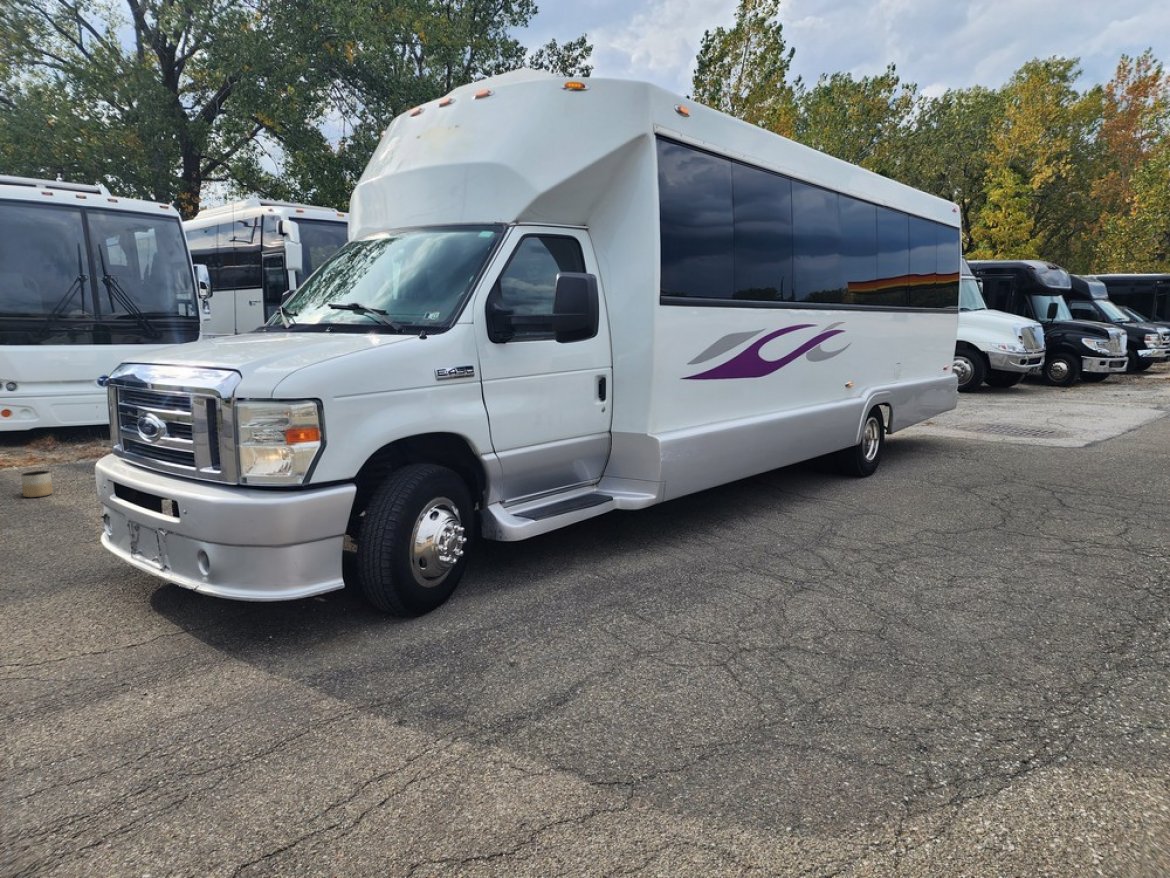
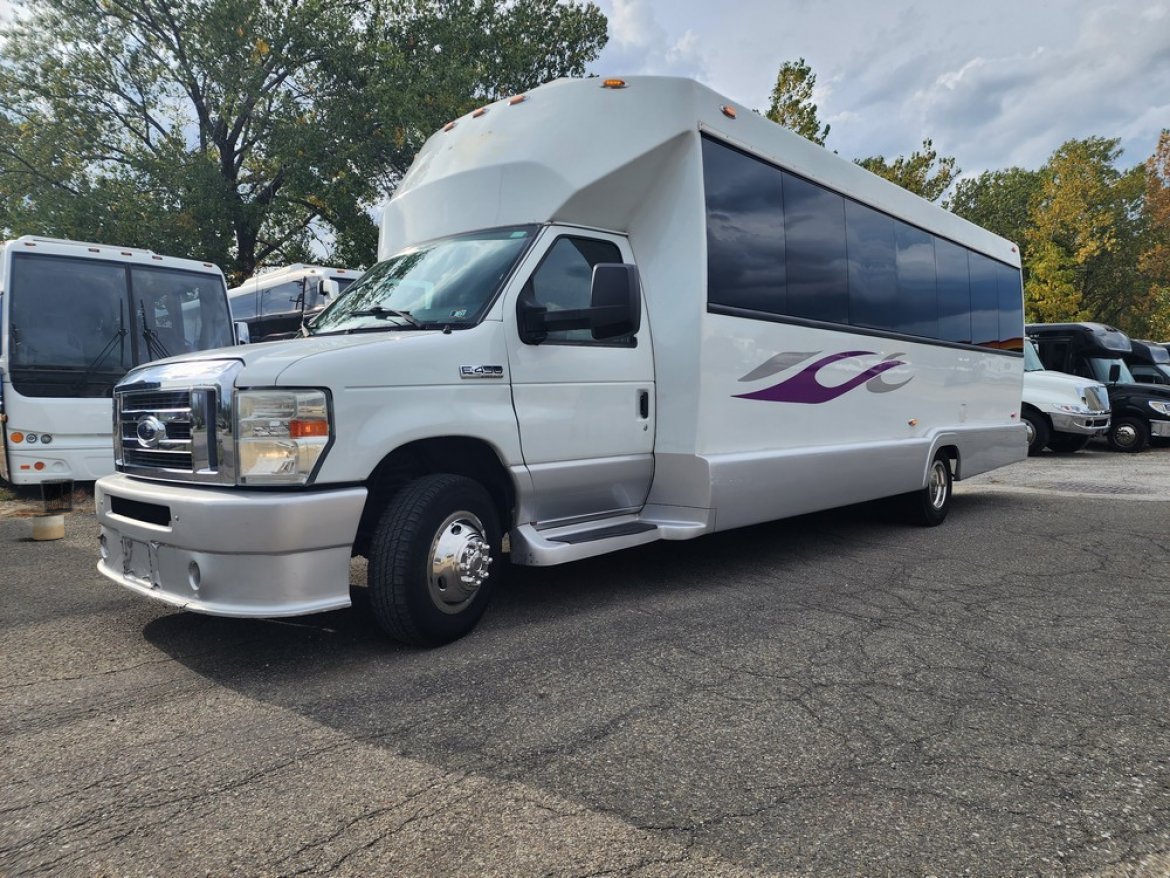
waste bin: none [18,429,52,463] -> present [40,479,74,513]

